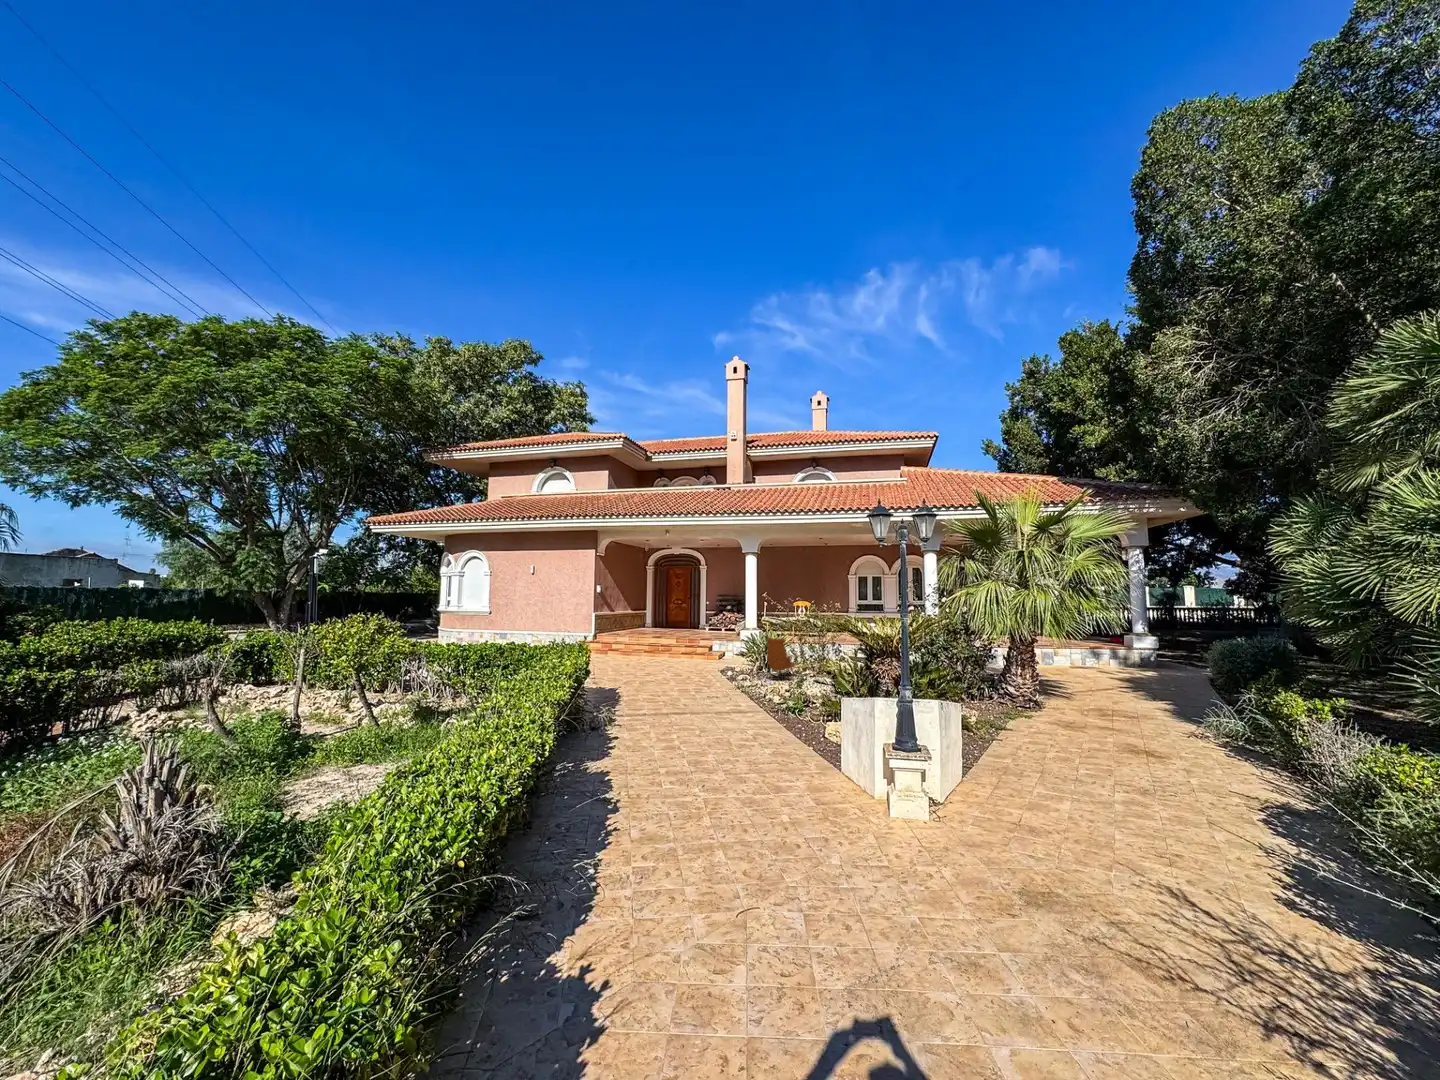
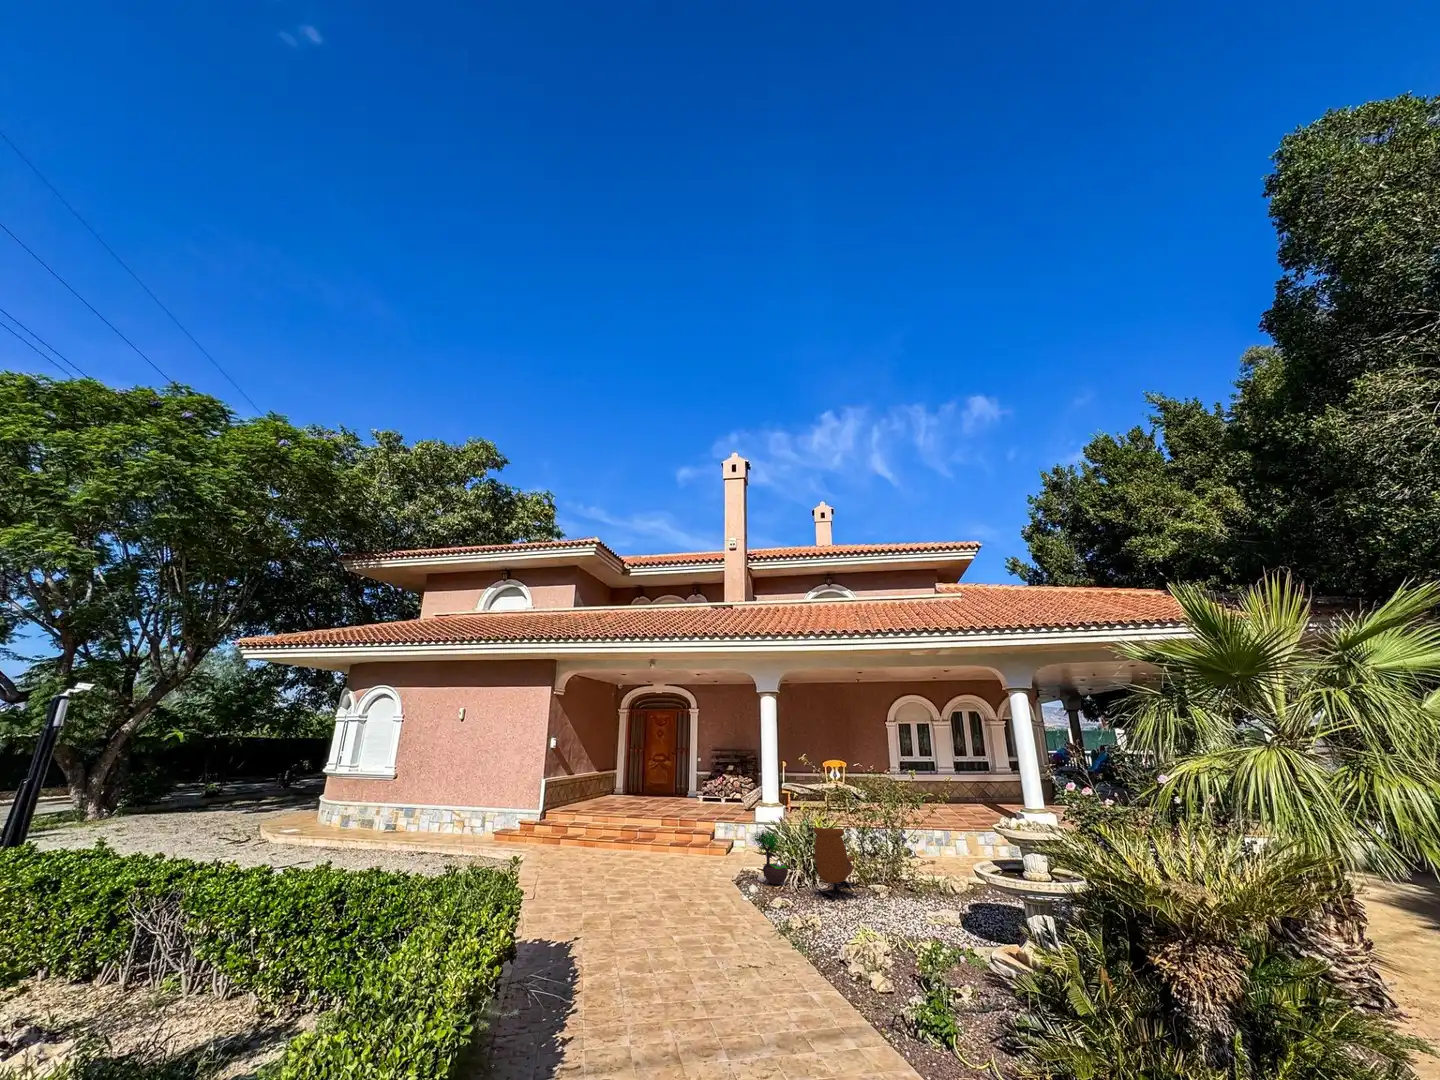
potted tree: none [730,638,753,674] -> present [754,830,787,884]

